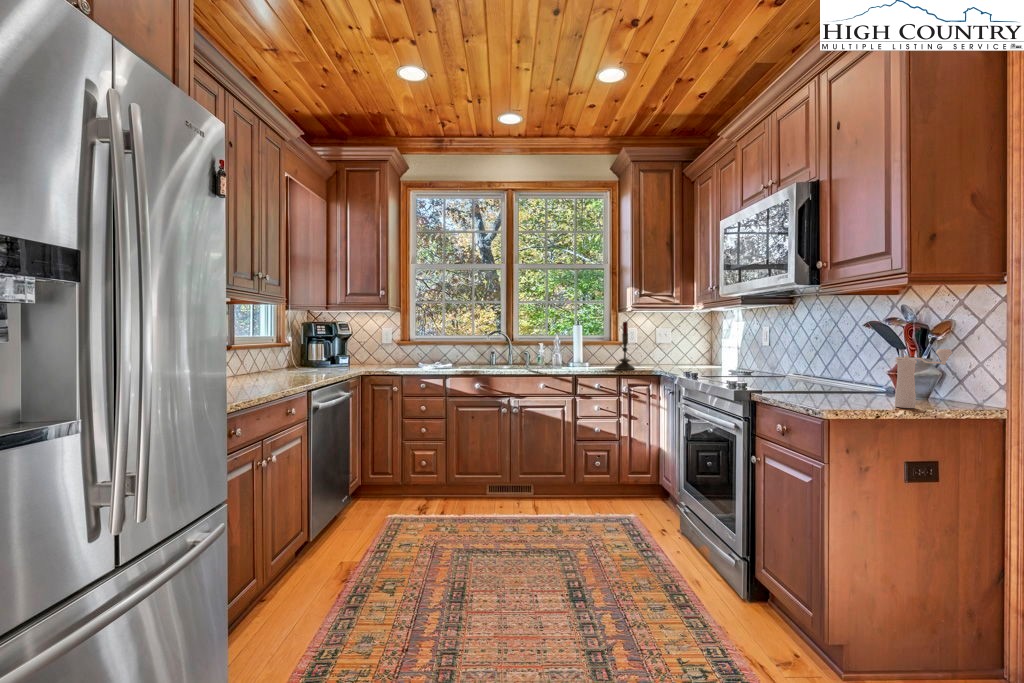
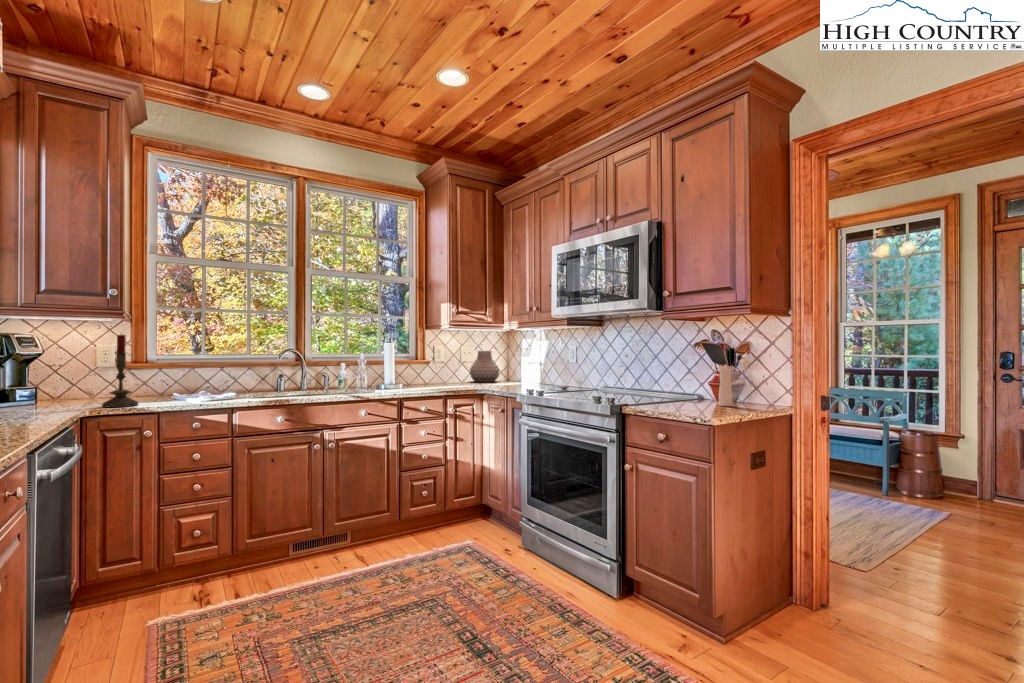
candle: present [615,321,635,370] -> present [102,334,138,407]
vase: none [665,333,696,364] -> present [470,351,499,382]

